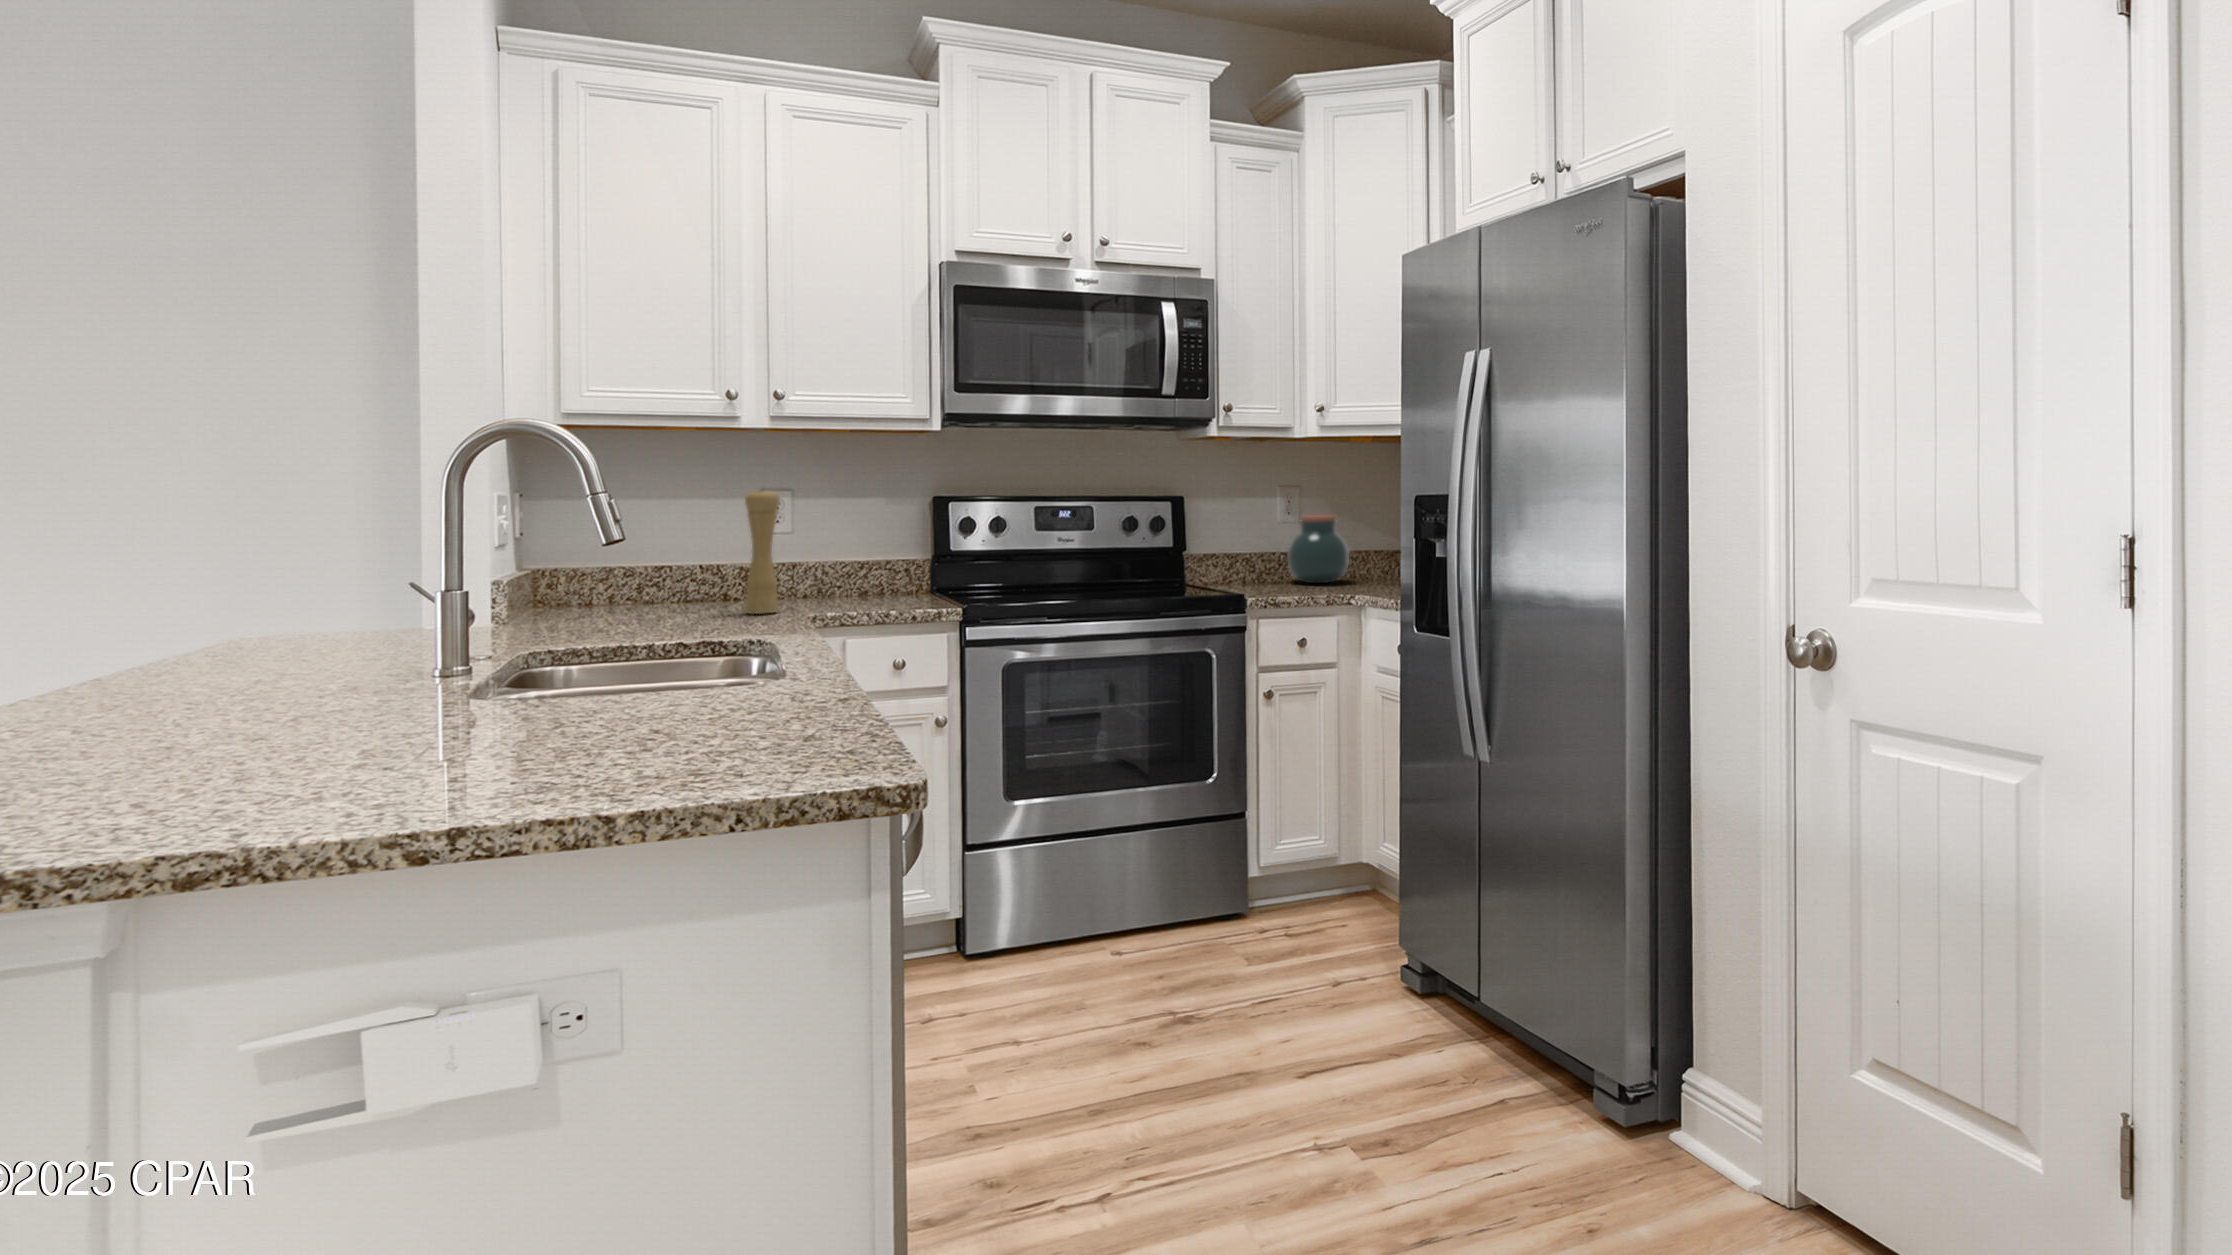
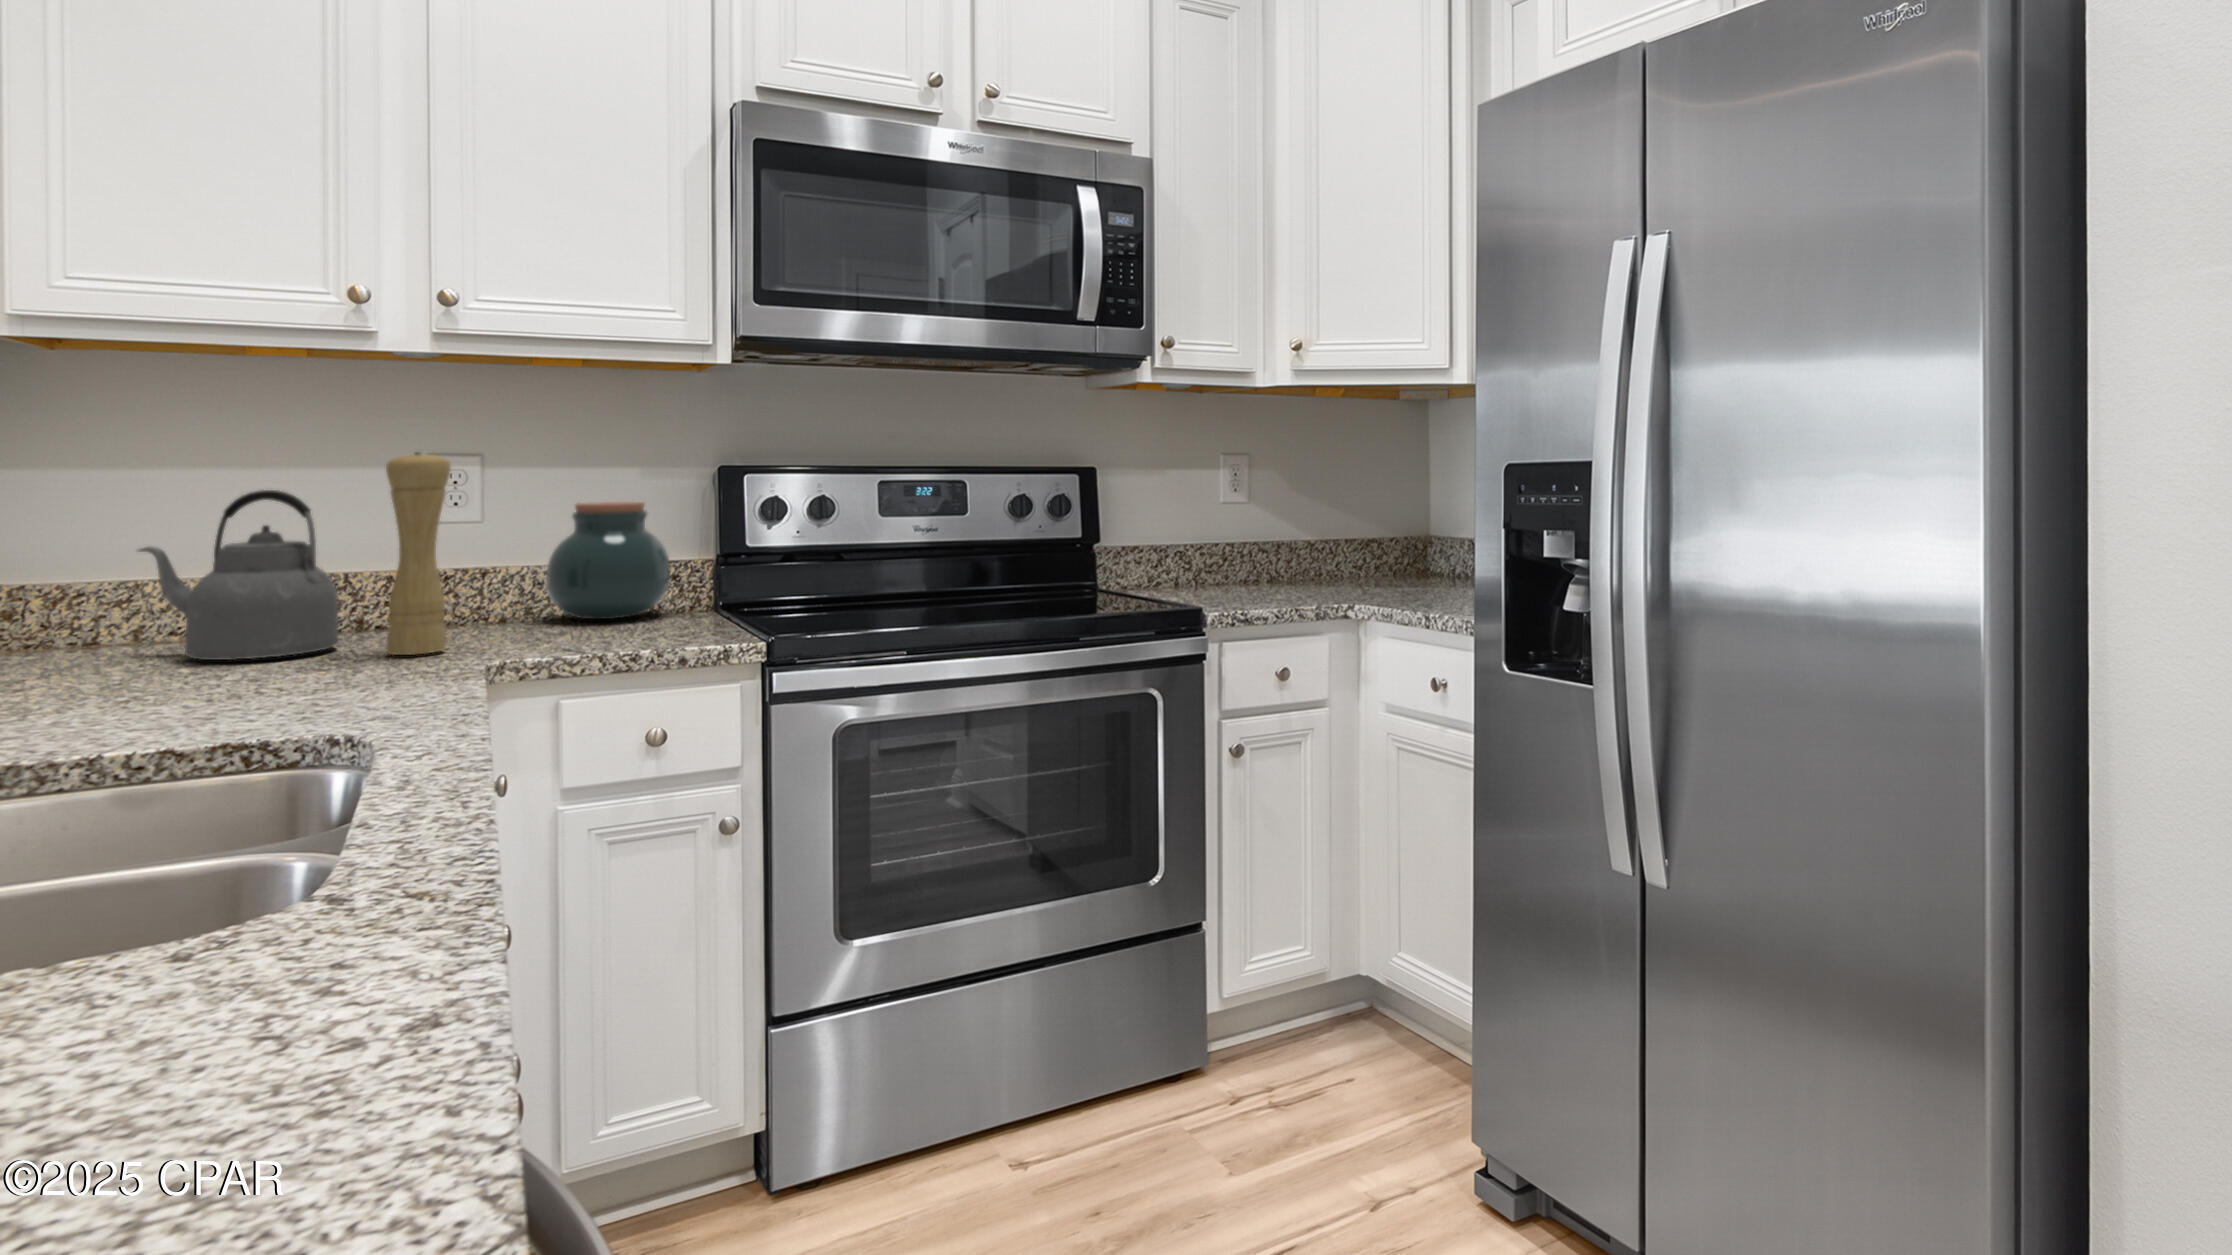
kettle: none [610,513,718,614] -> present [137,490,338,660]
jar: present [1288,515,1349,583] -> present [546,502,670,619]

